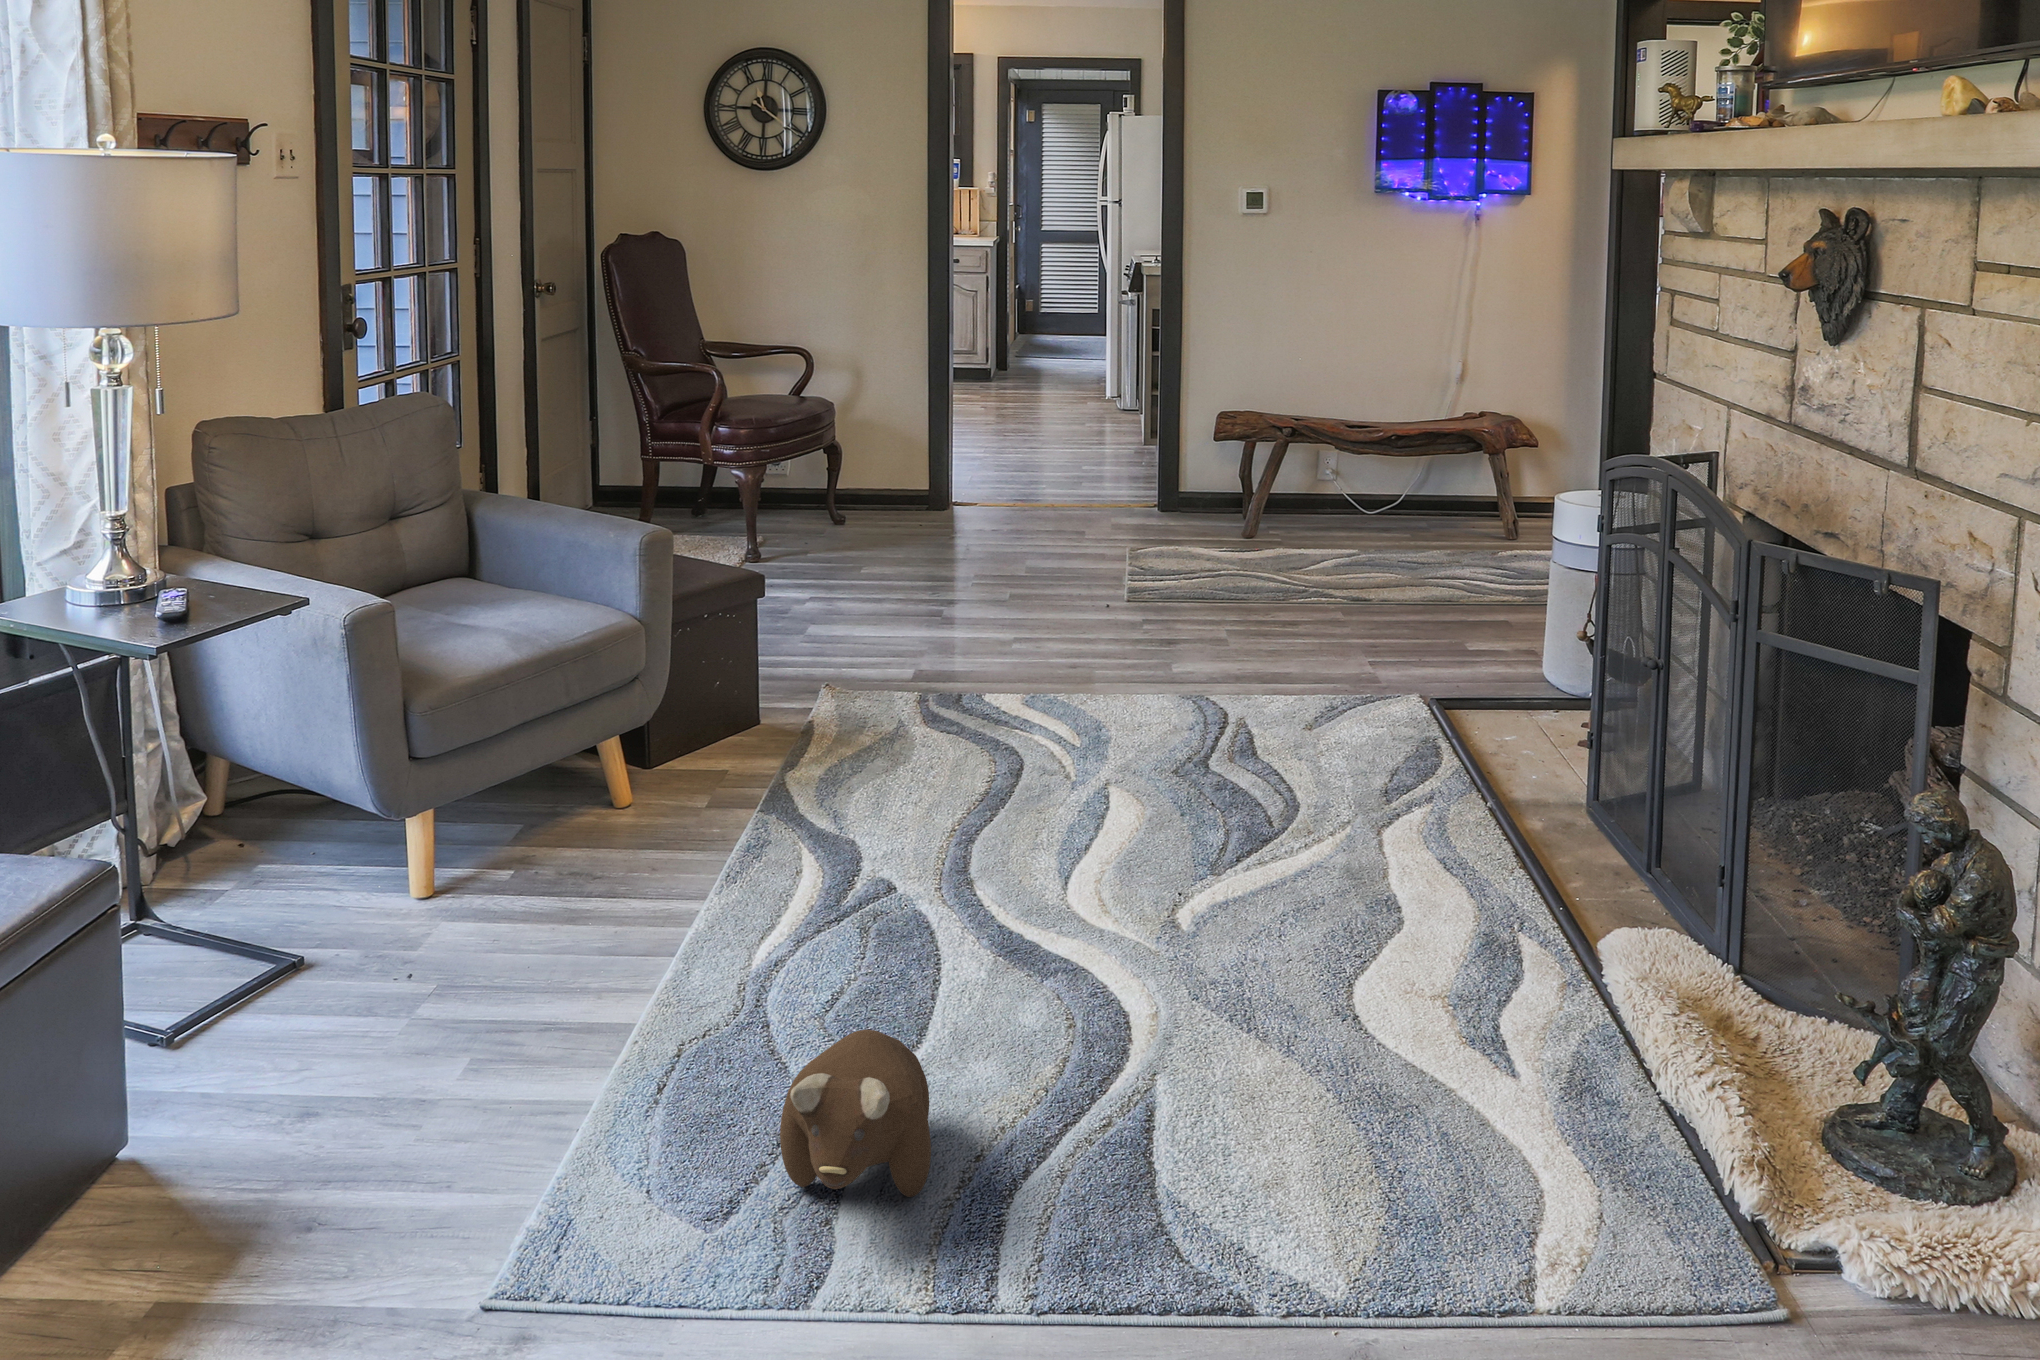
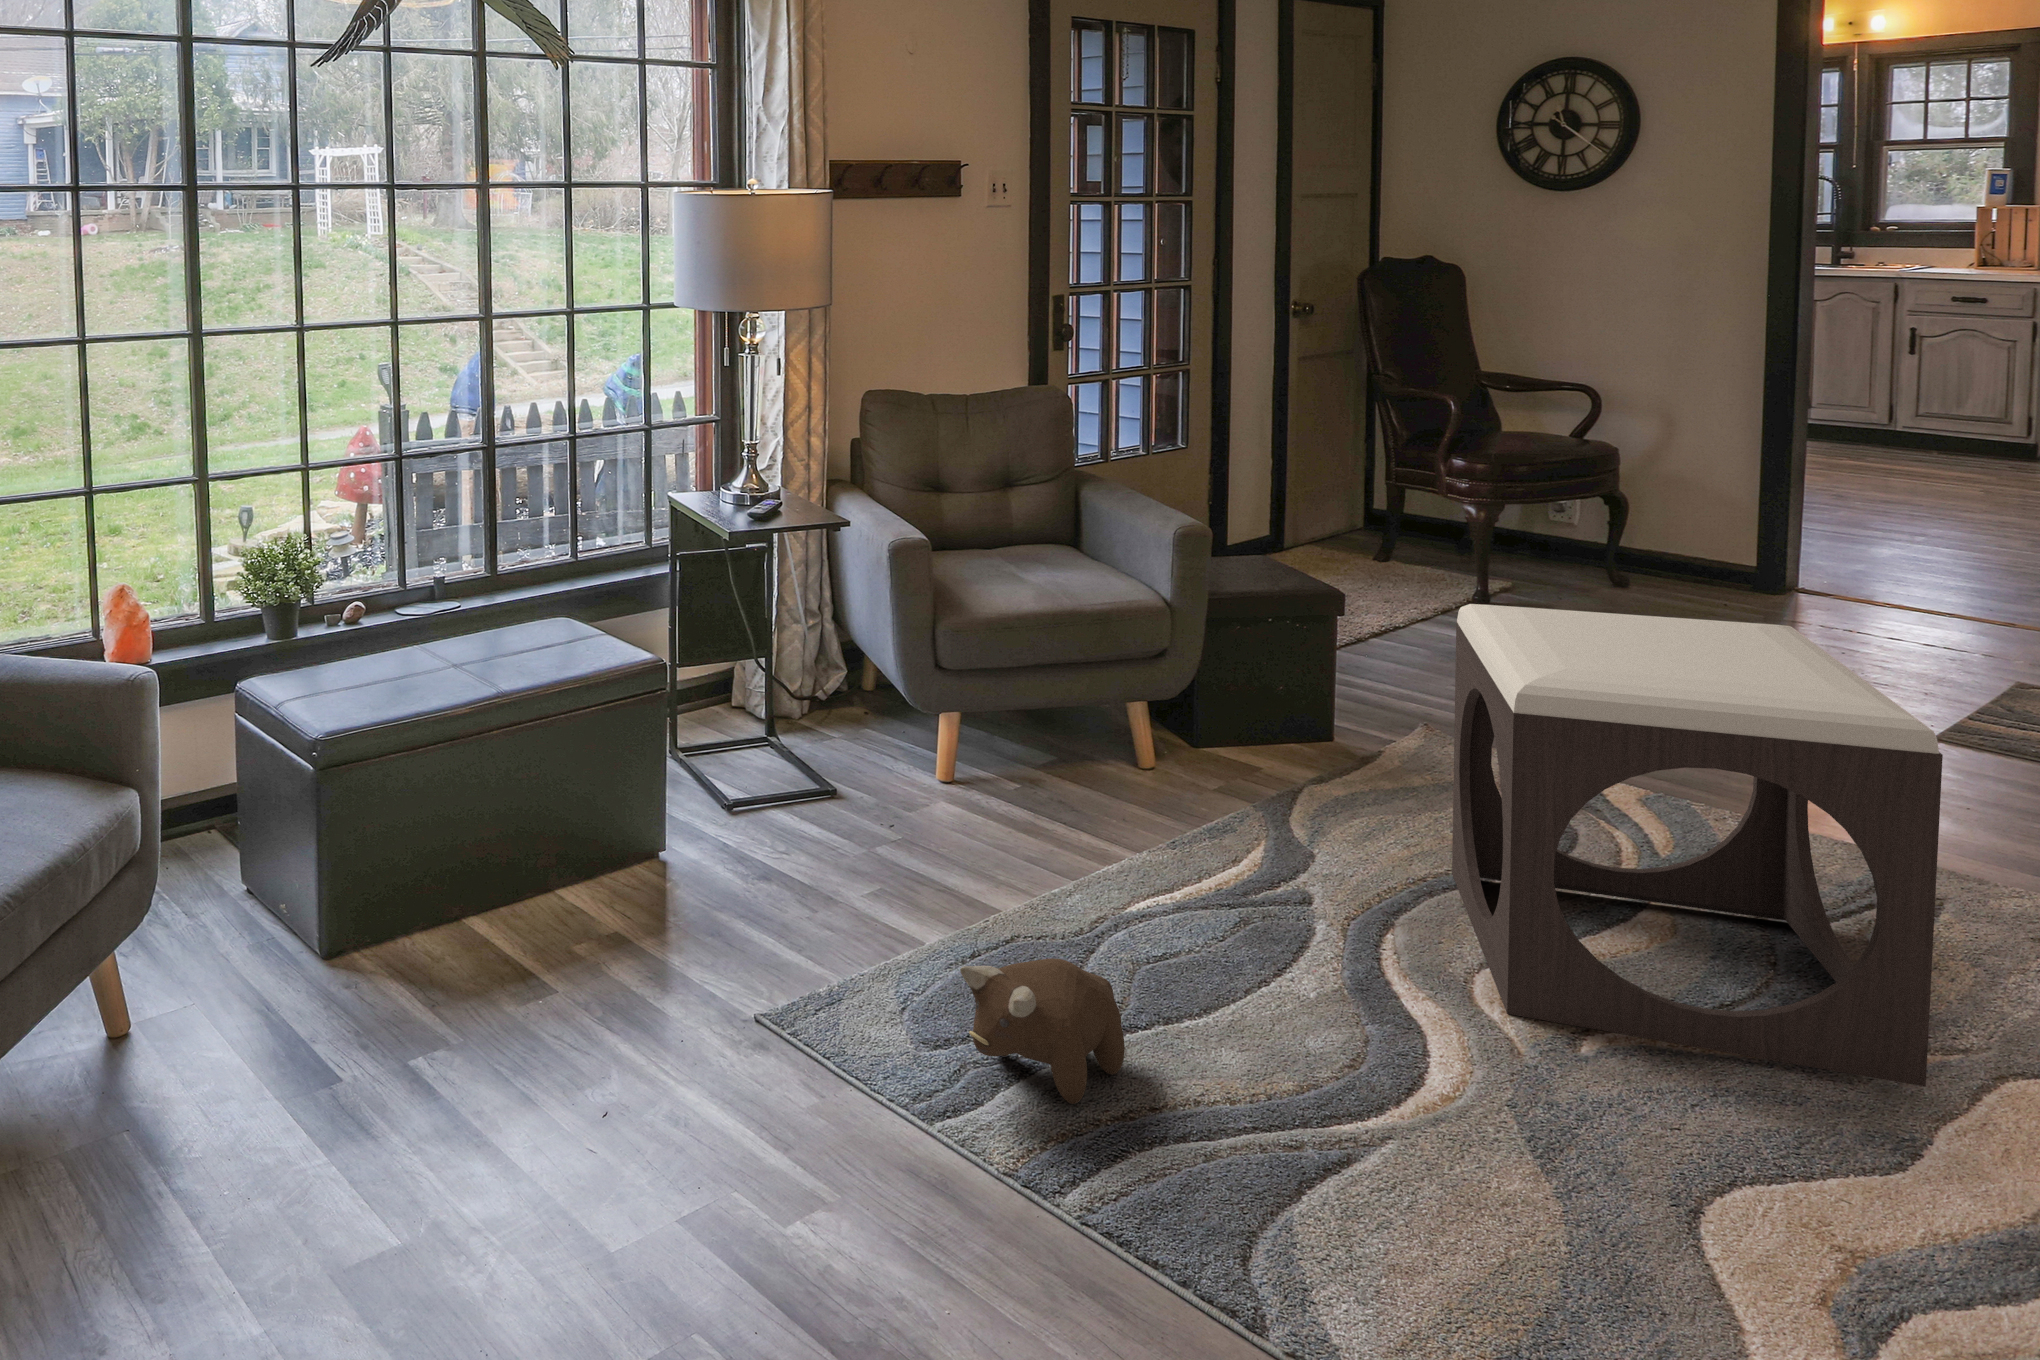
footstool: none [968,514,1346,915] -> present [1452,604,1943,1086]

